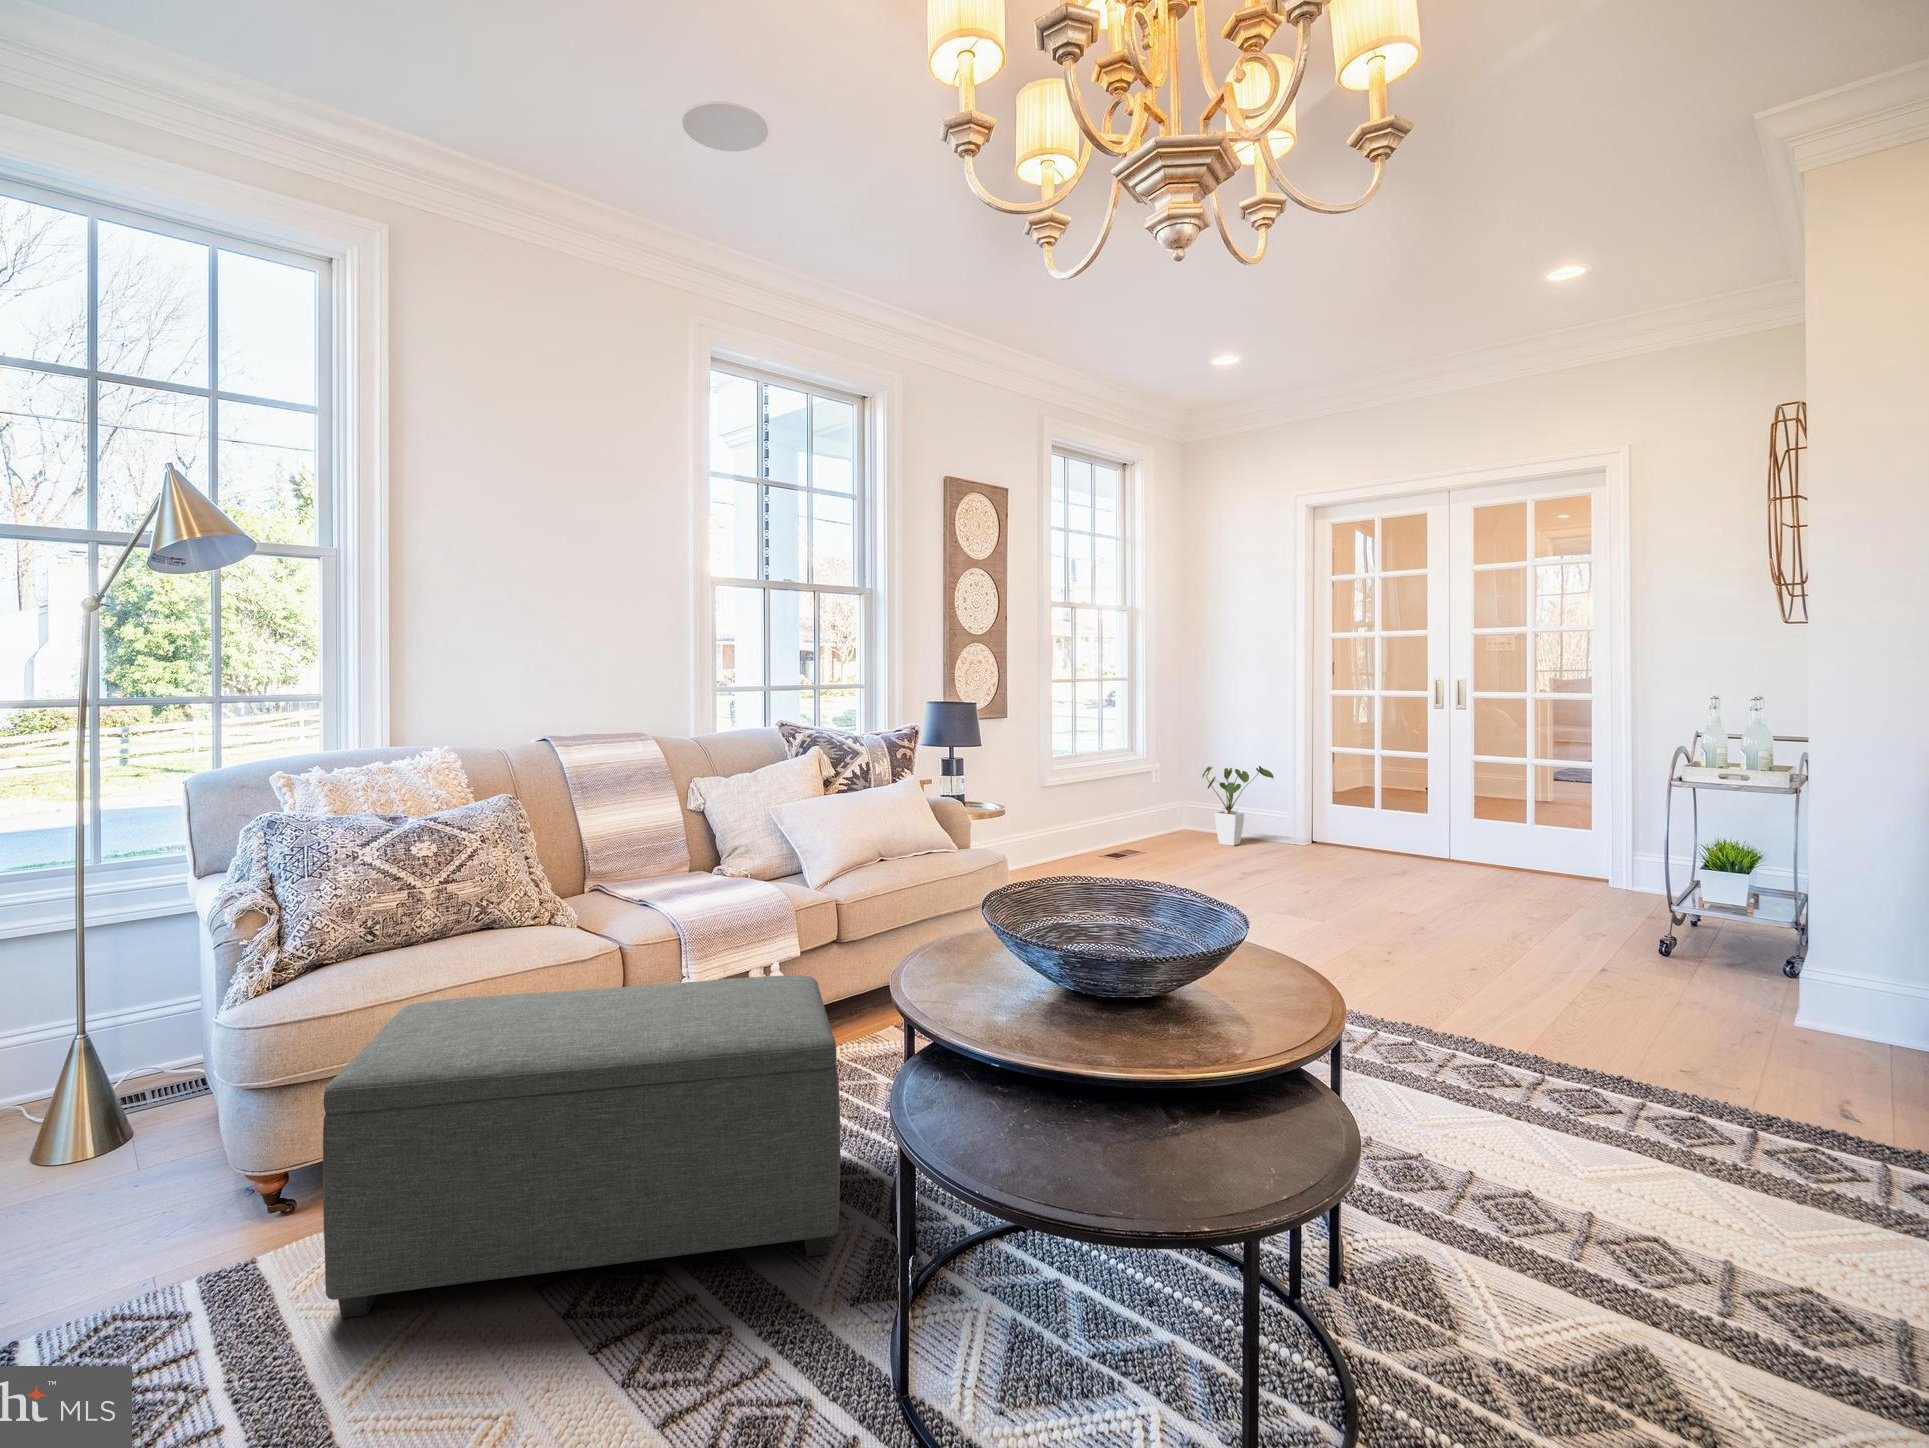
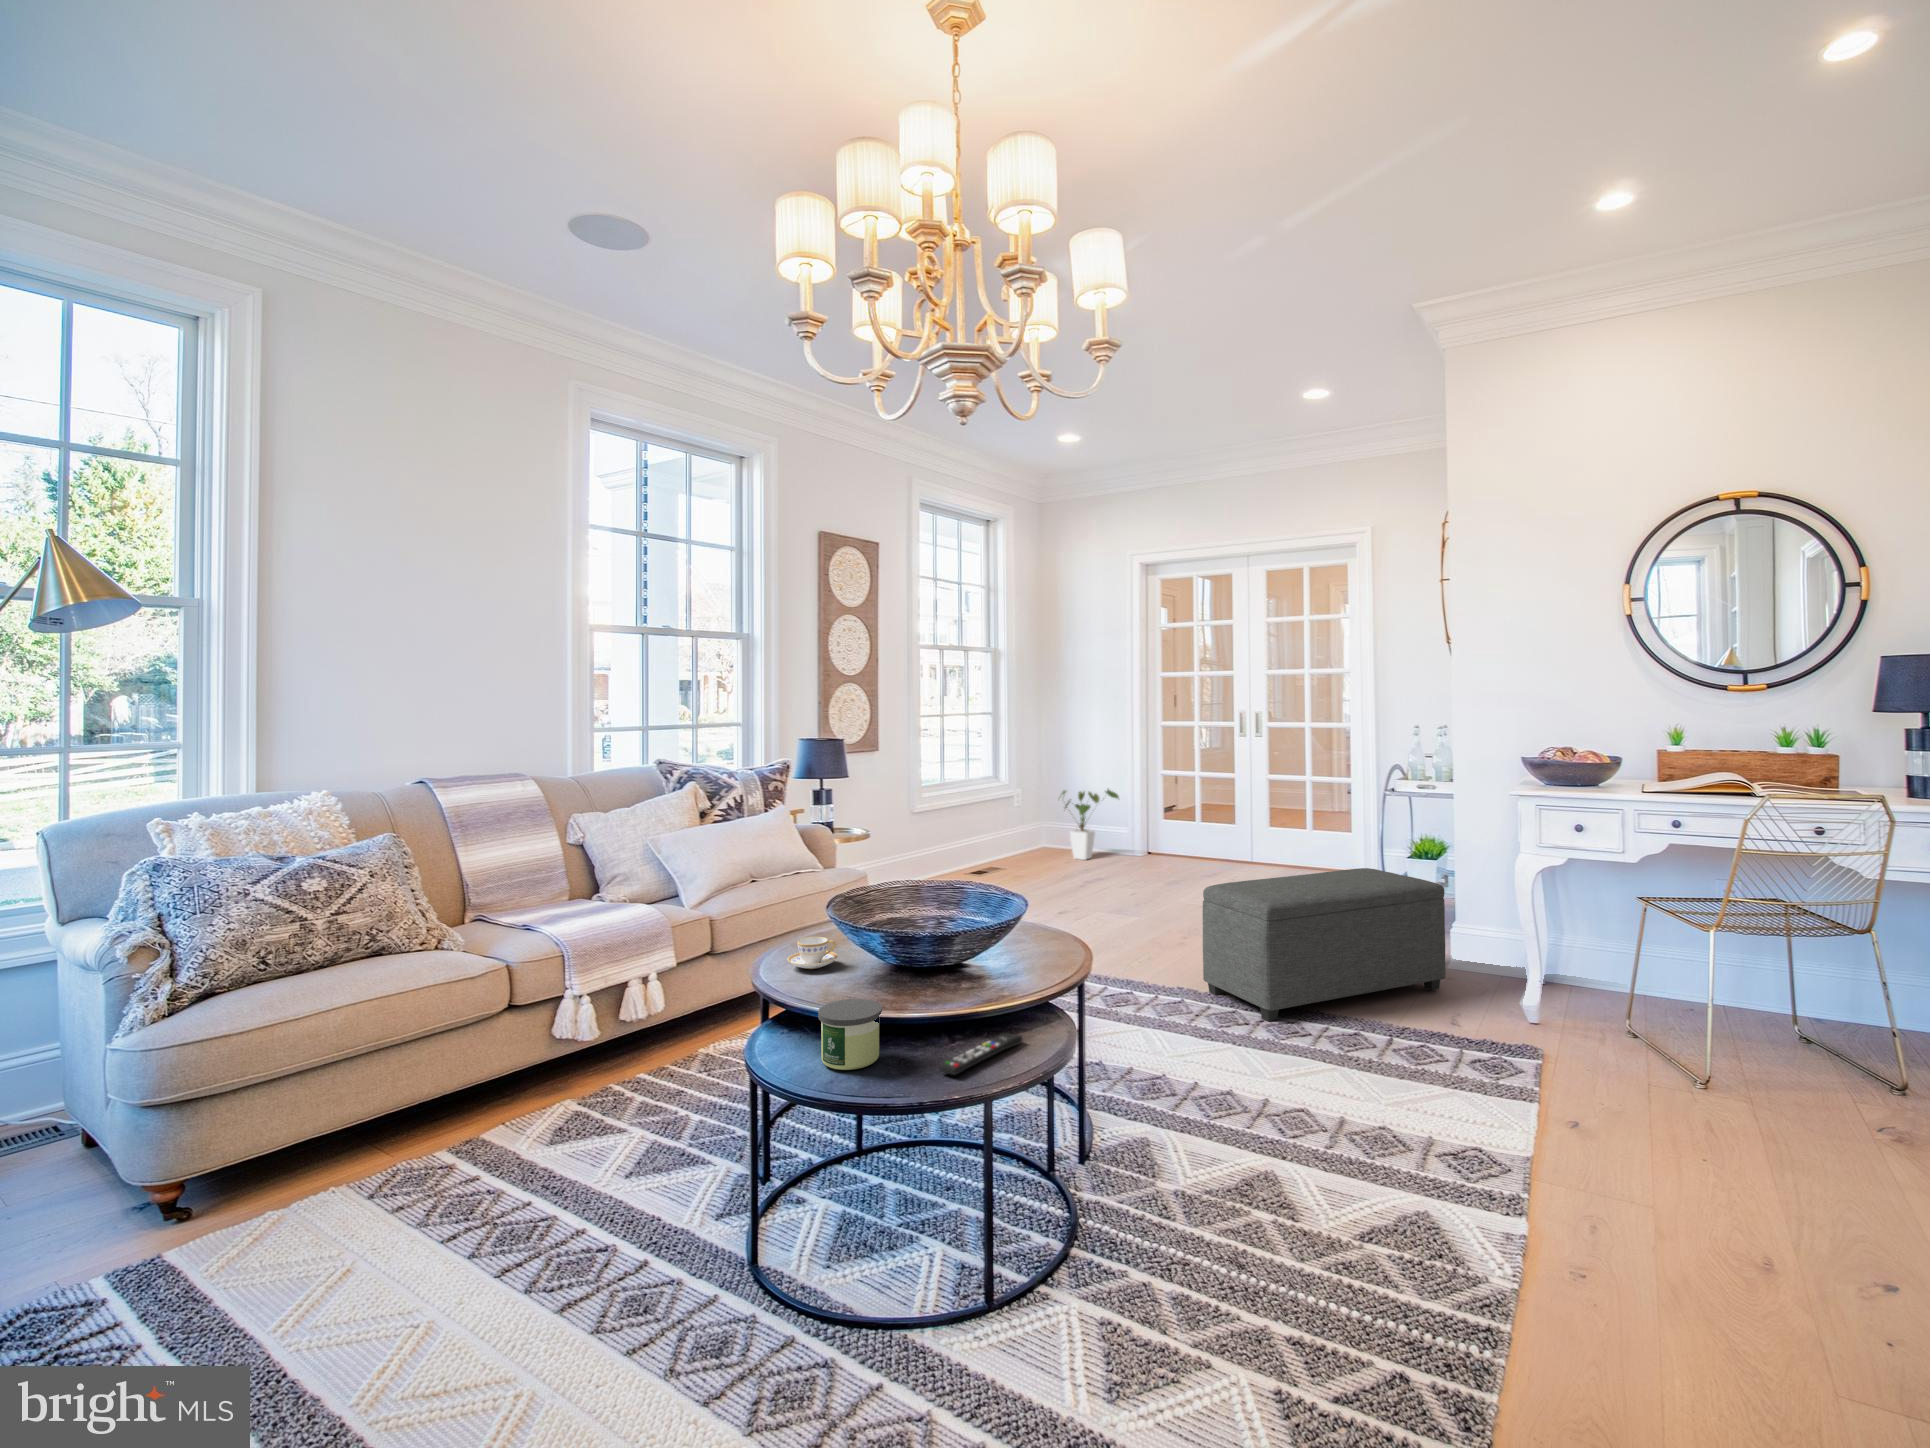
teacup: none [935,947,998,990] -> present [788,937,838,969]
ottoman: present [323,975,840,1318] -> present [1203,868,1446,1022]
candle: none [988,1048,1077,1156] -> present [818,999,882,1070]
remote control: none [1169,1115,1282,1189] -> present [939,1033,1022,1075]

